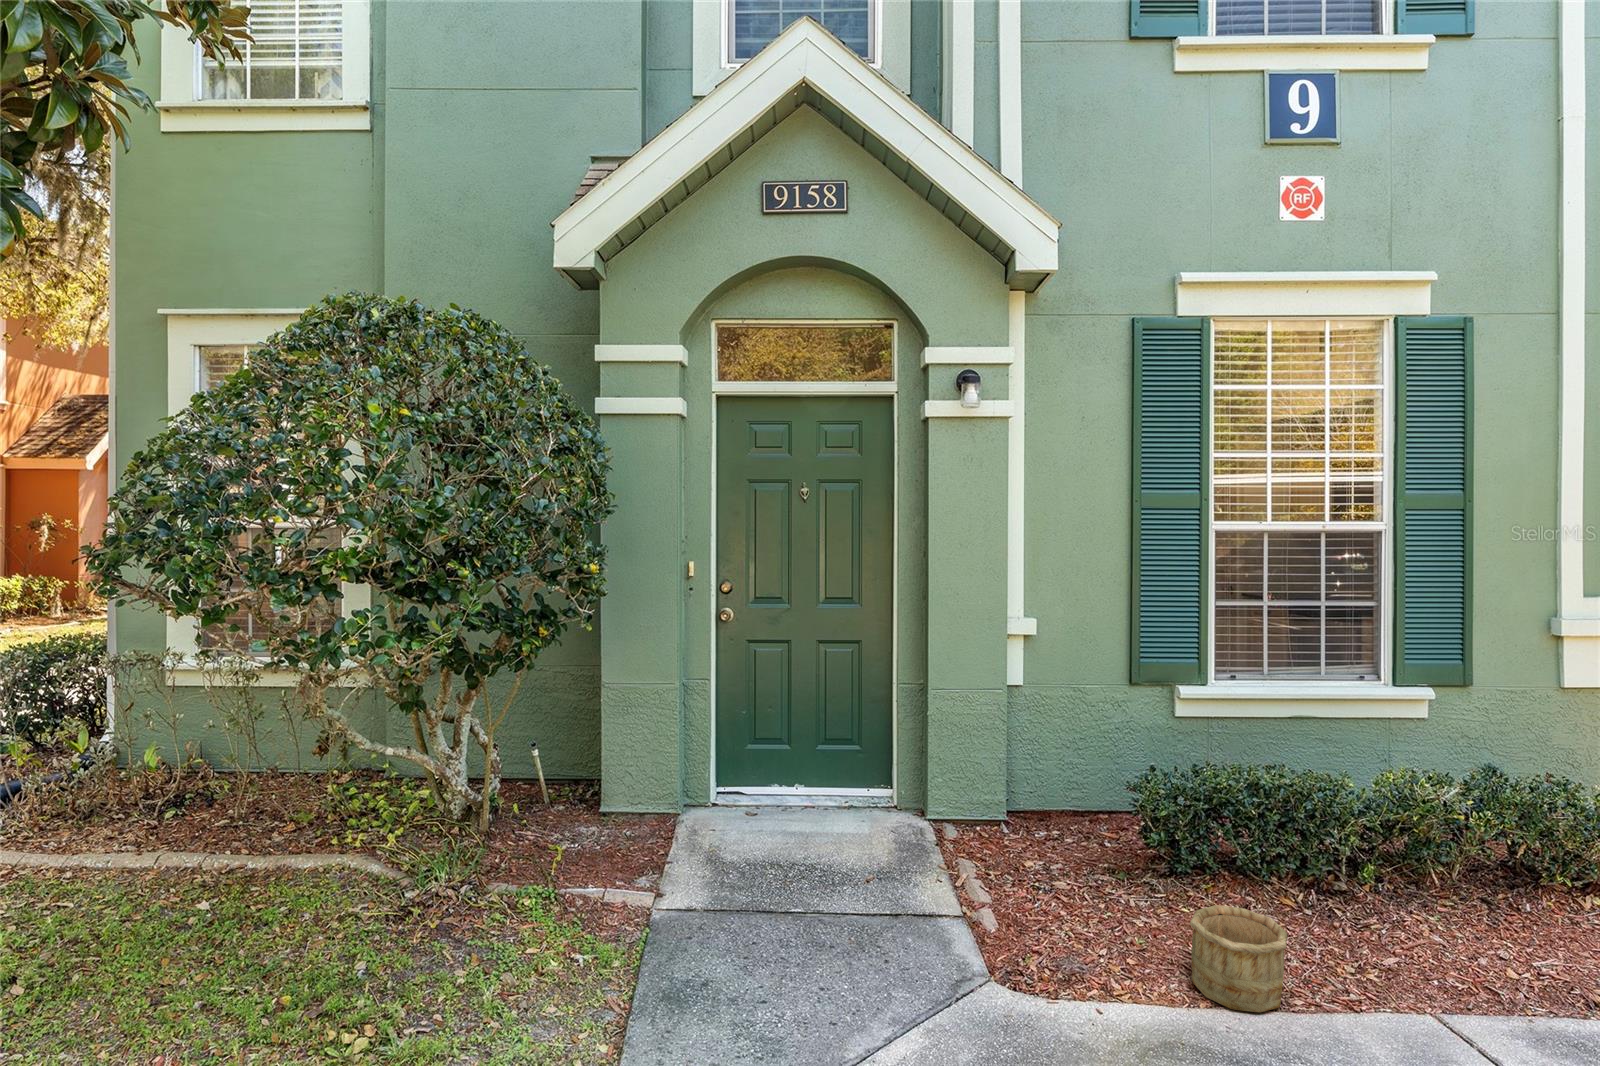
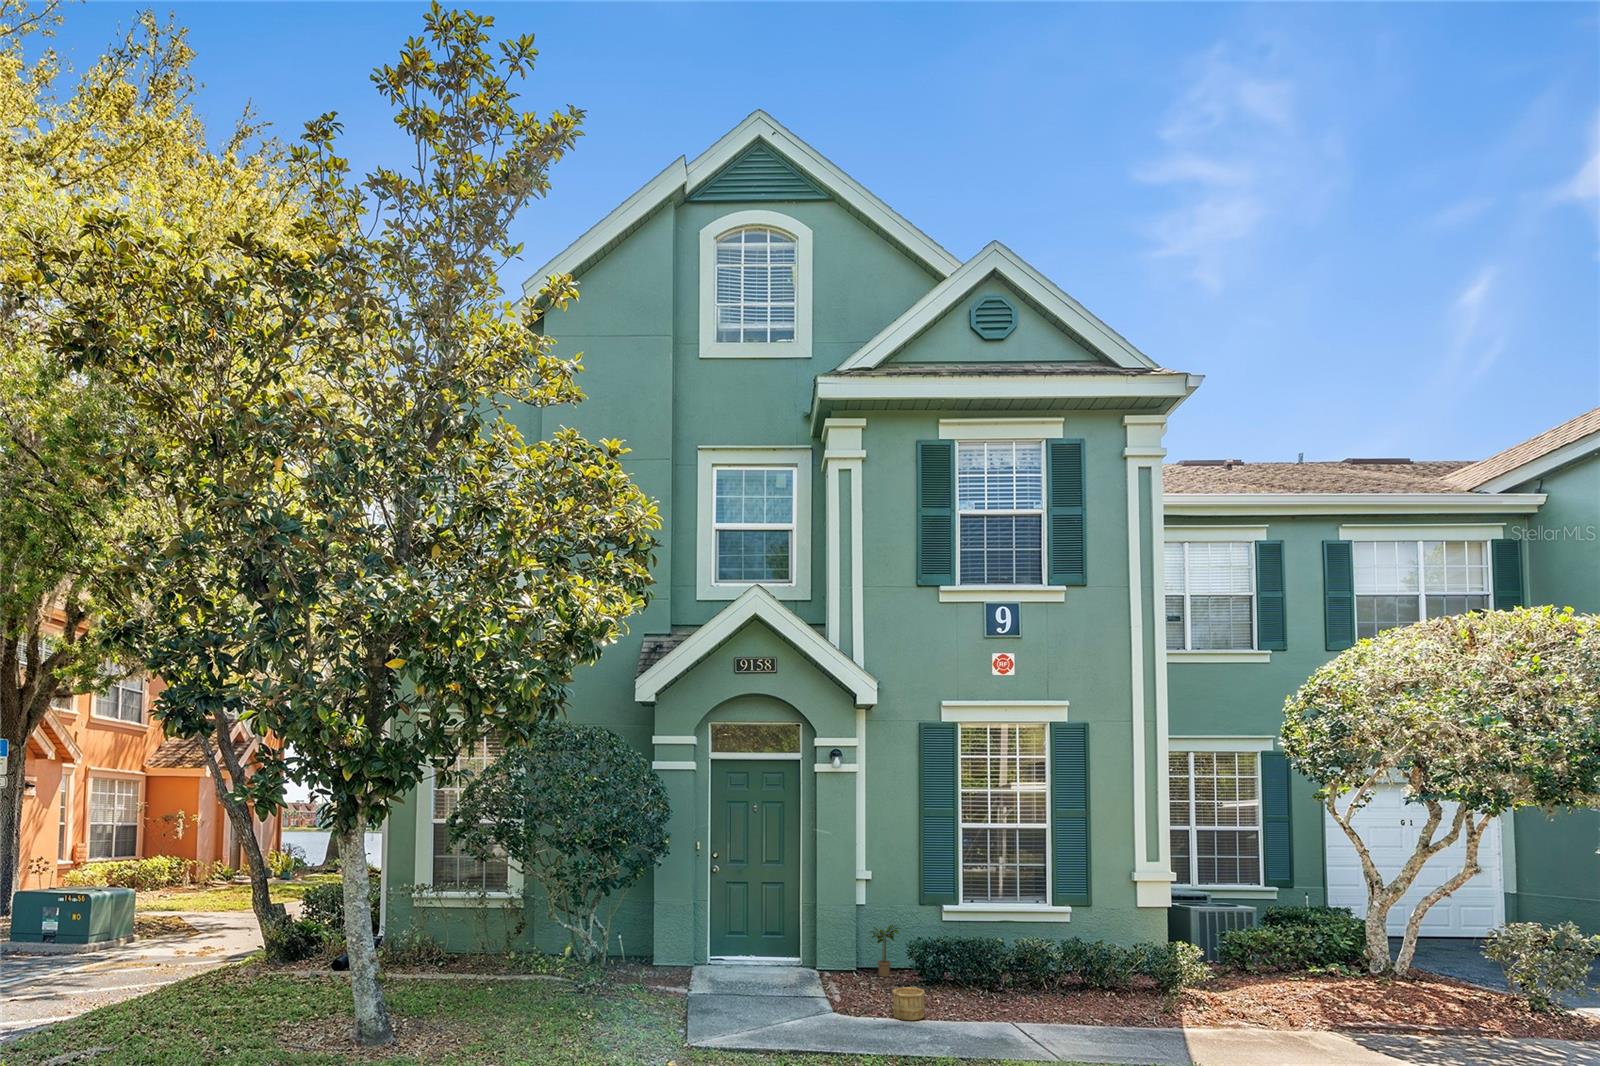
potted plant: none [1039,721,1108,827] -> present [871,925,902,977]

